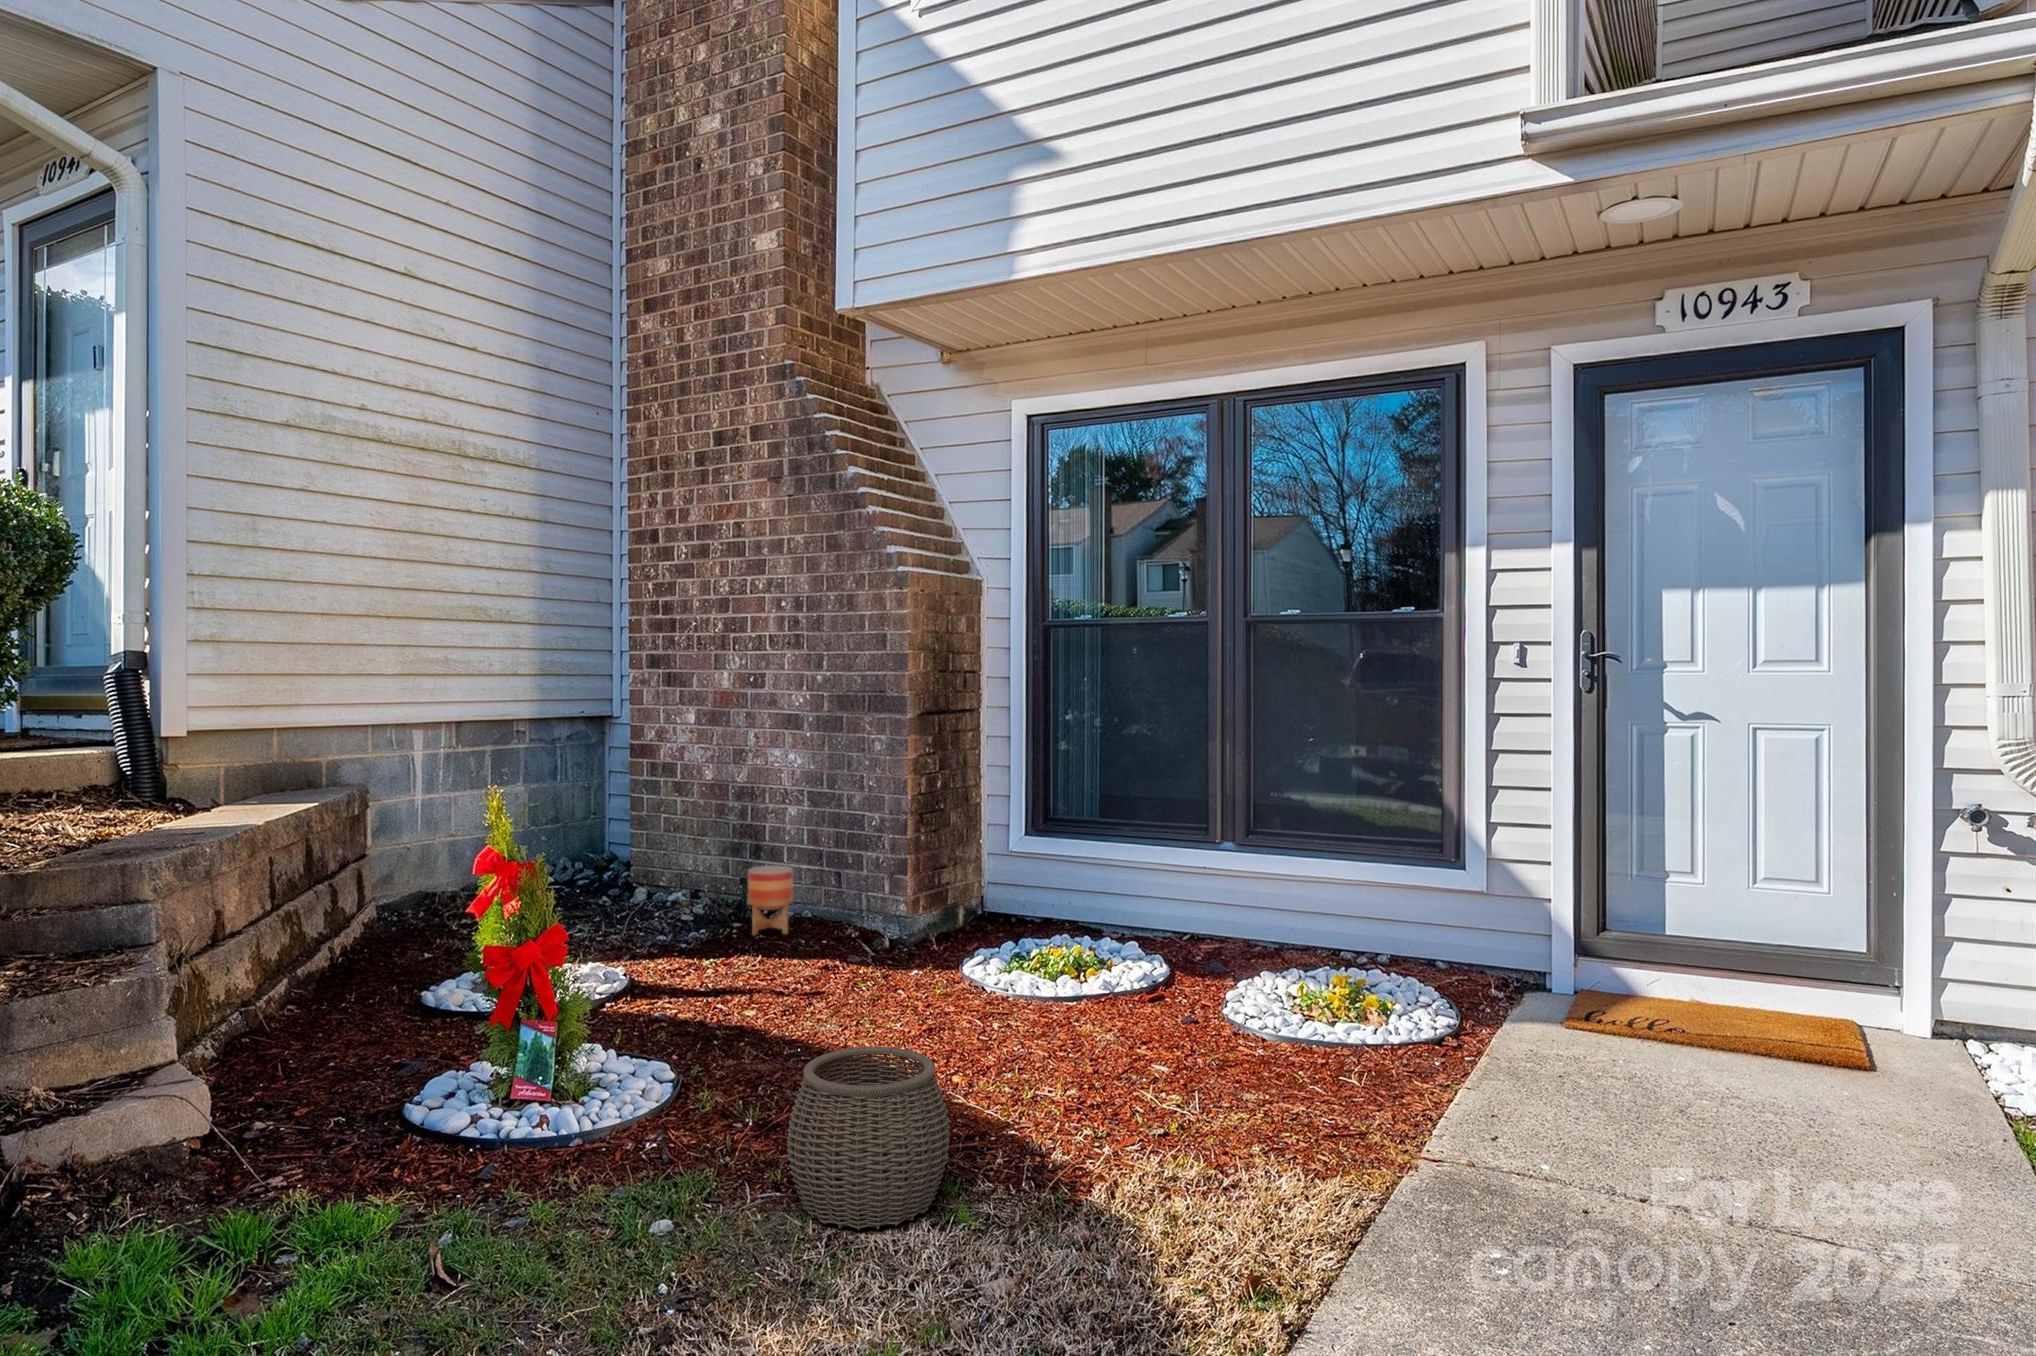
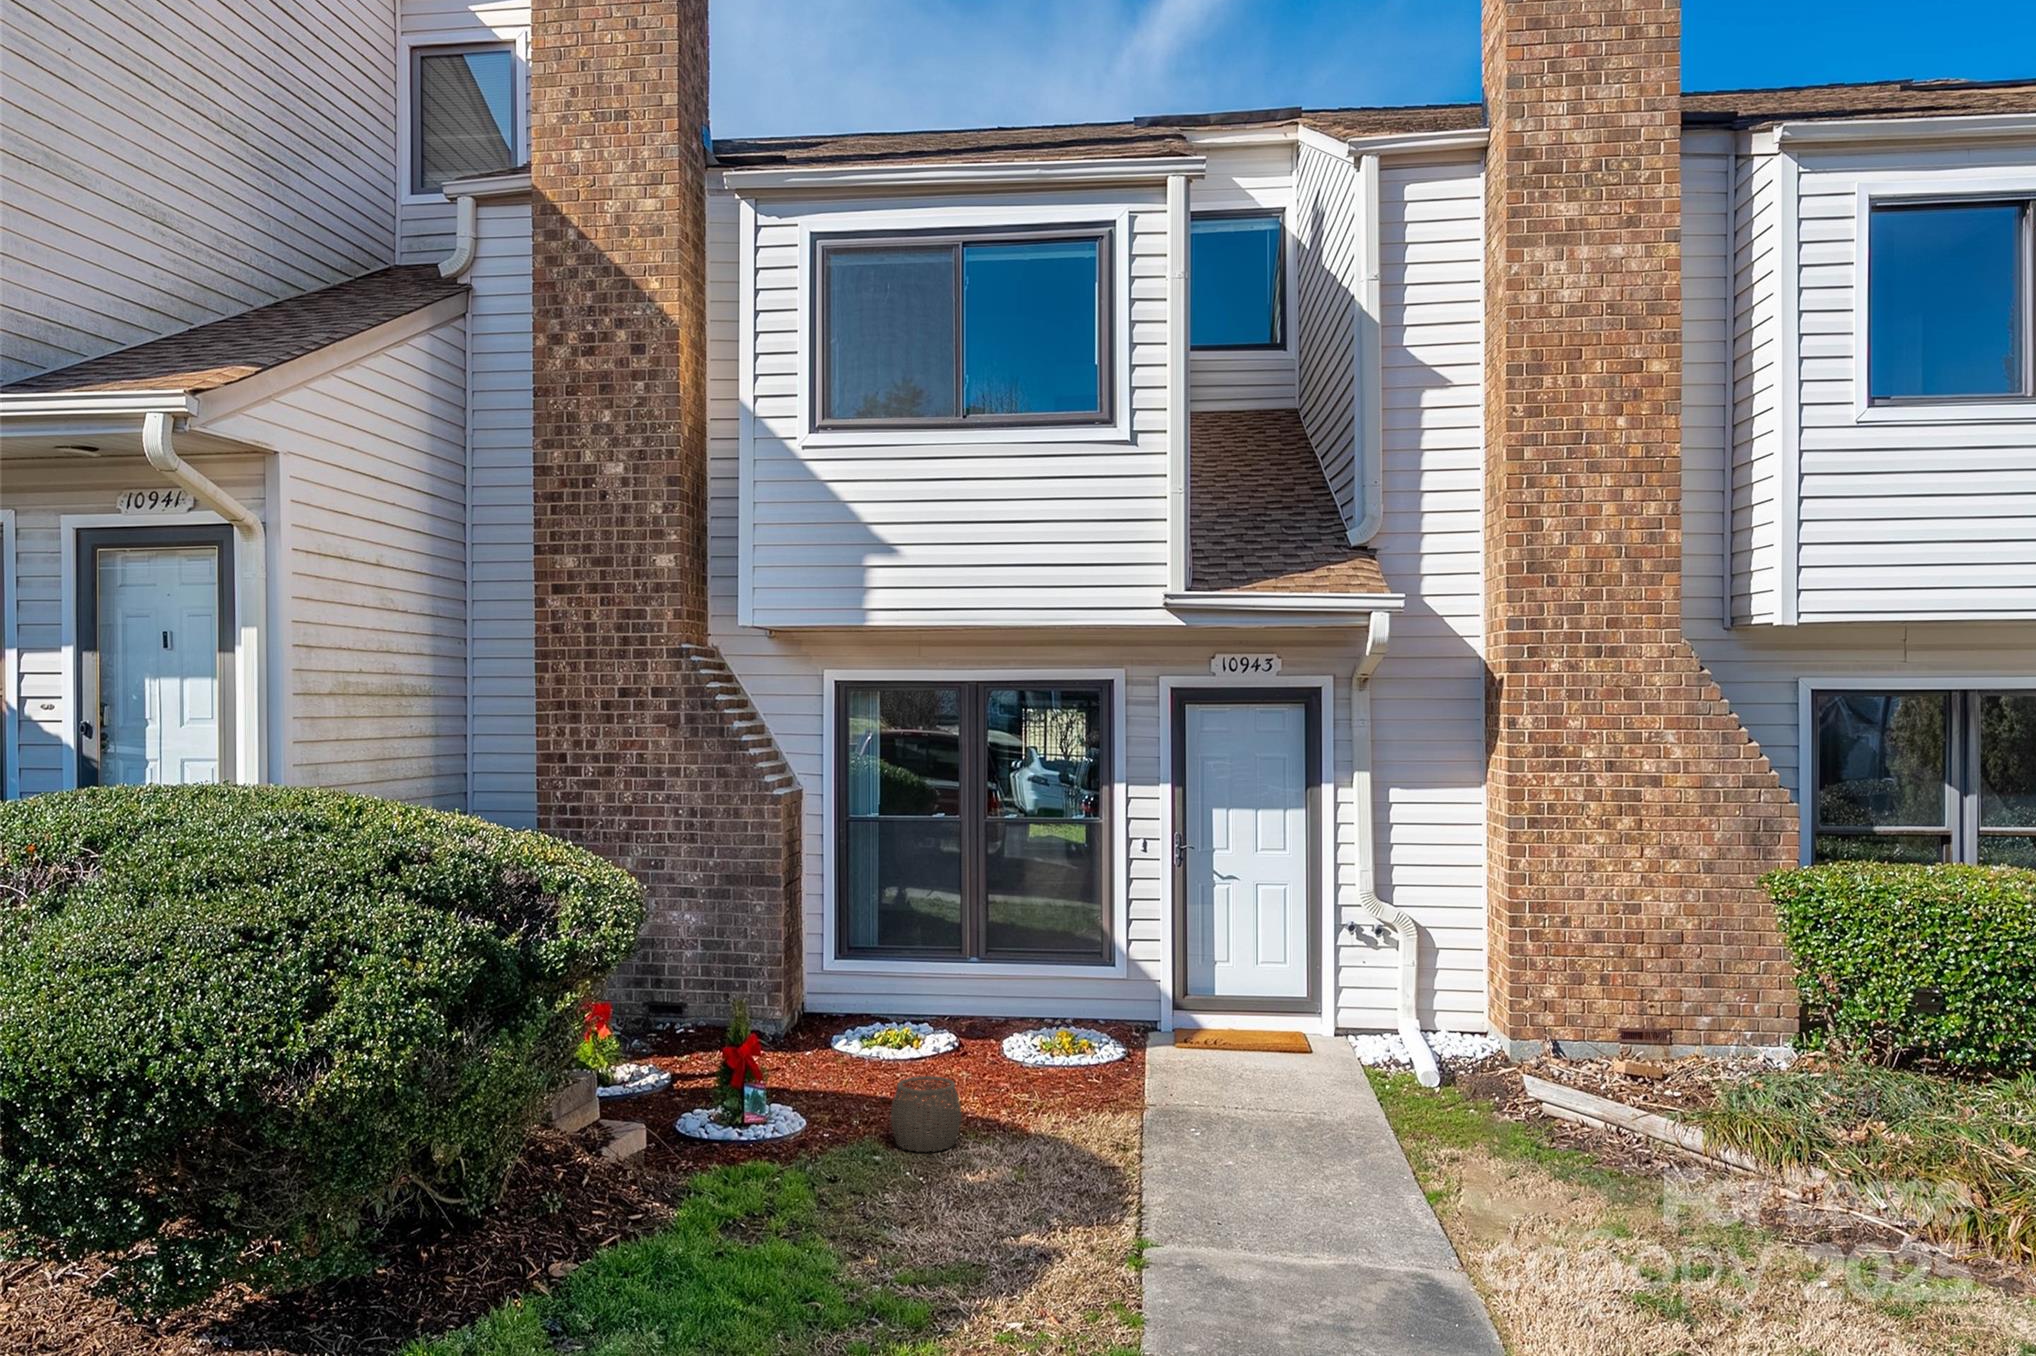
planter: present [748,866,793,935] -> none [665,994,696,1043]

